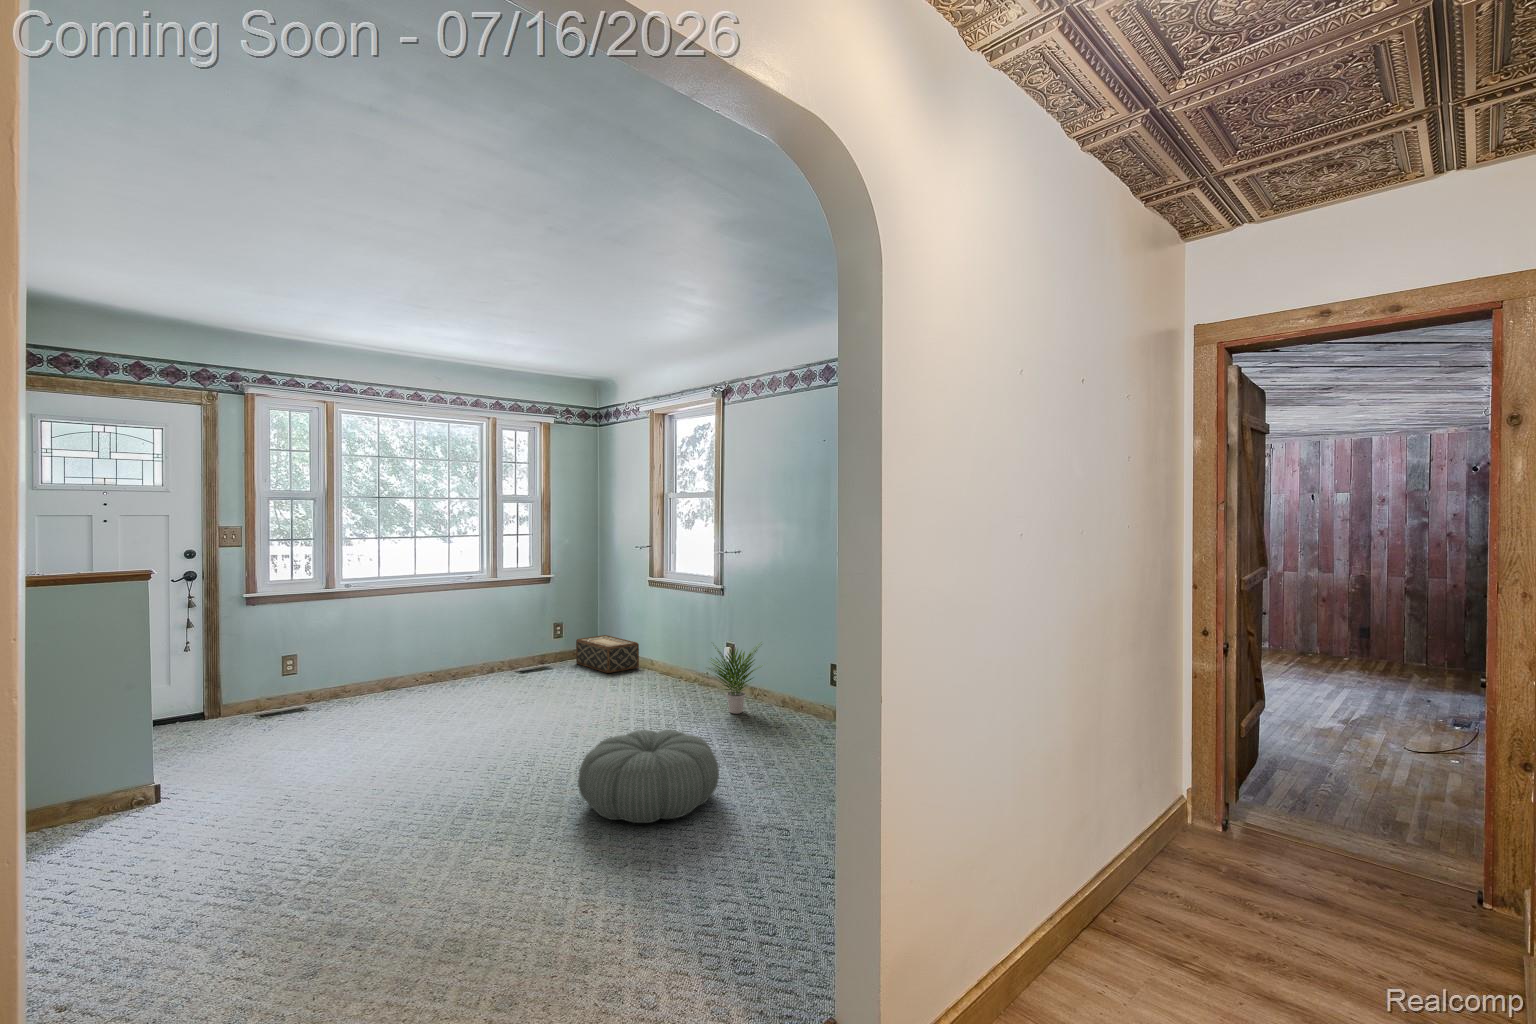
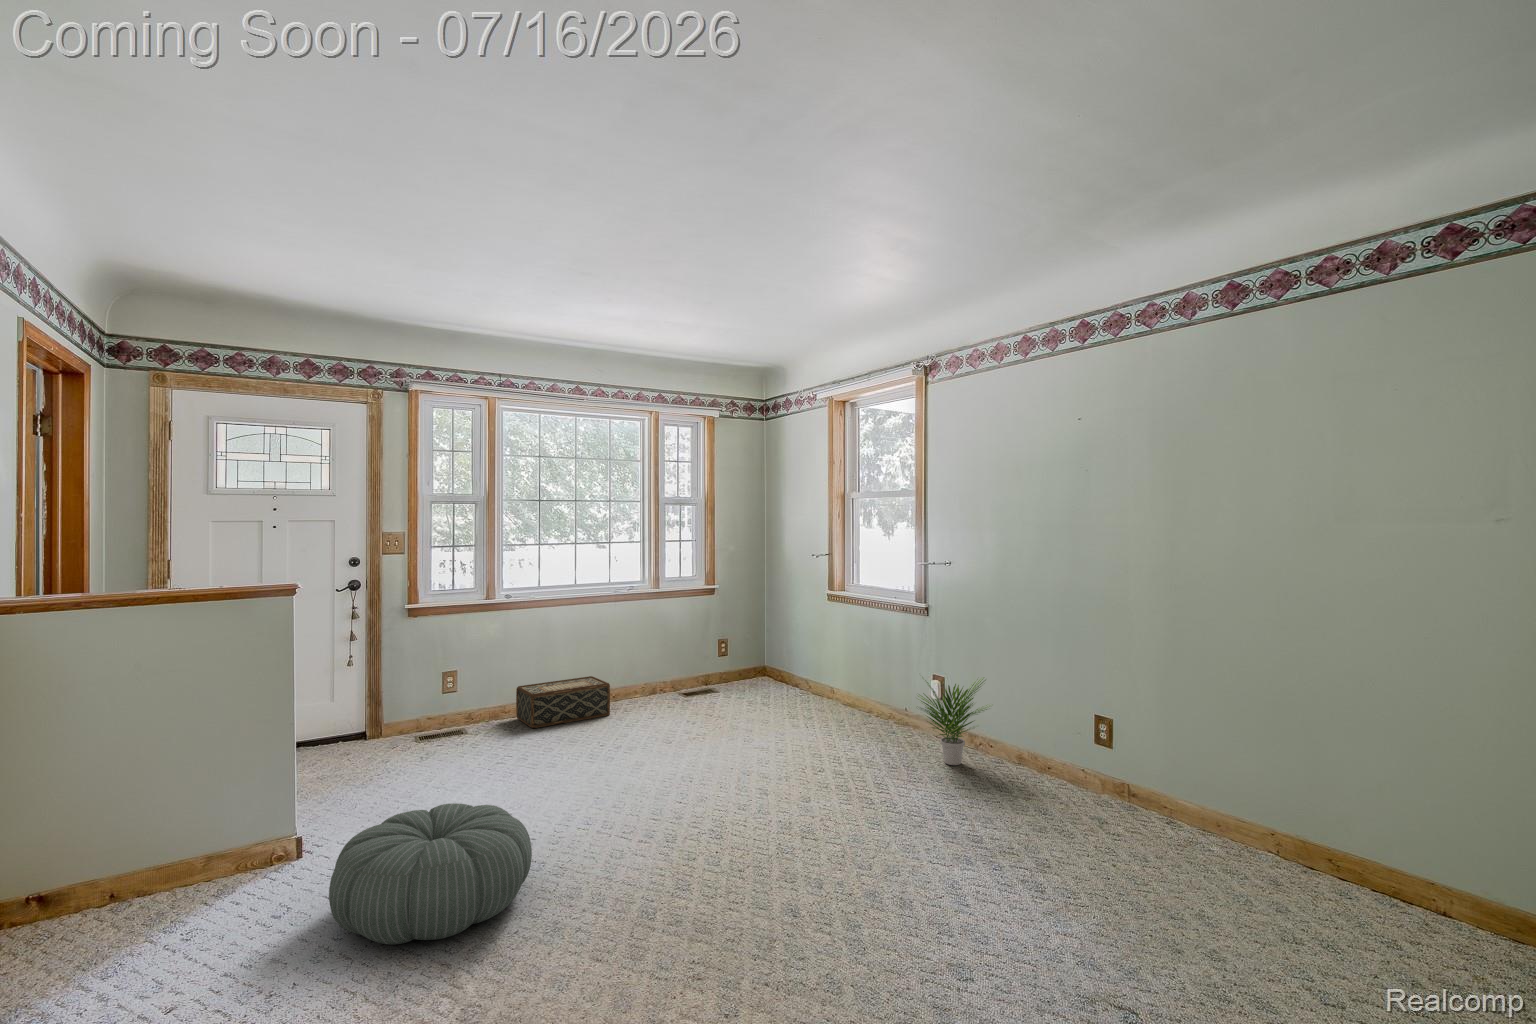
woven basket: present [576,635,639,673] -> present [516,676,610,728]
pouf: present [578,730,719,823] -> present [329,803,532,944]

